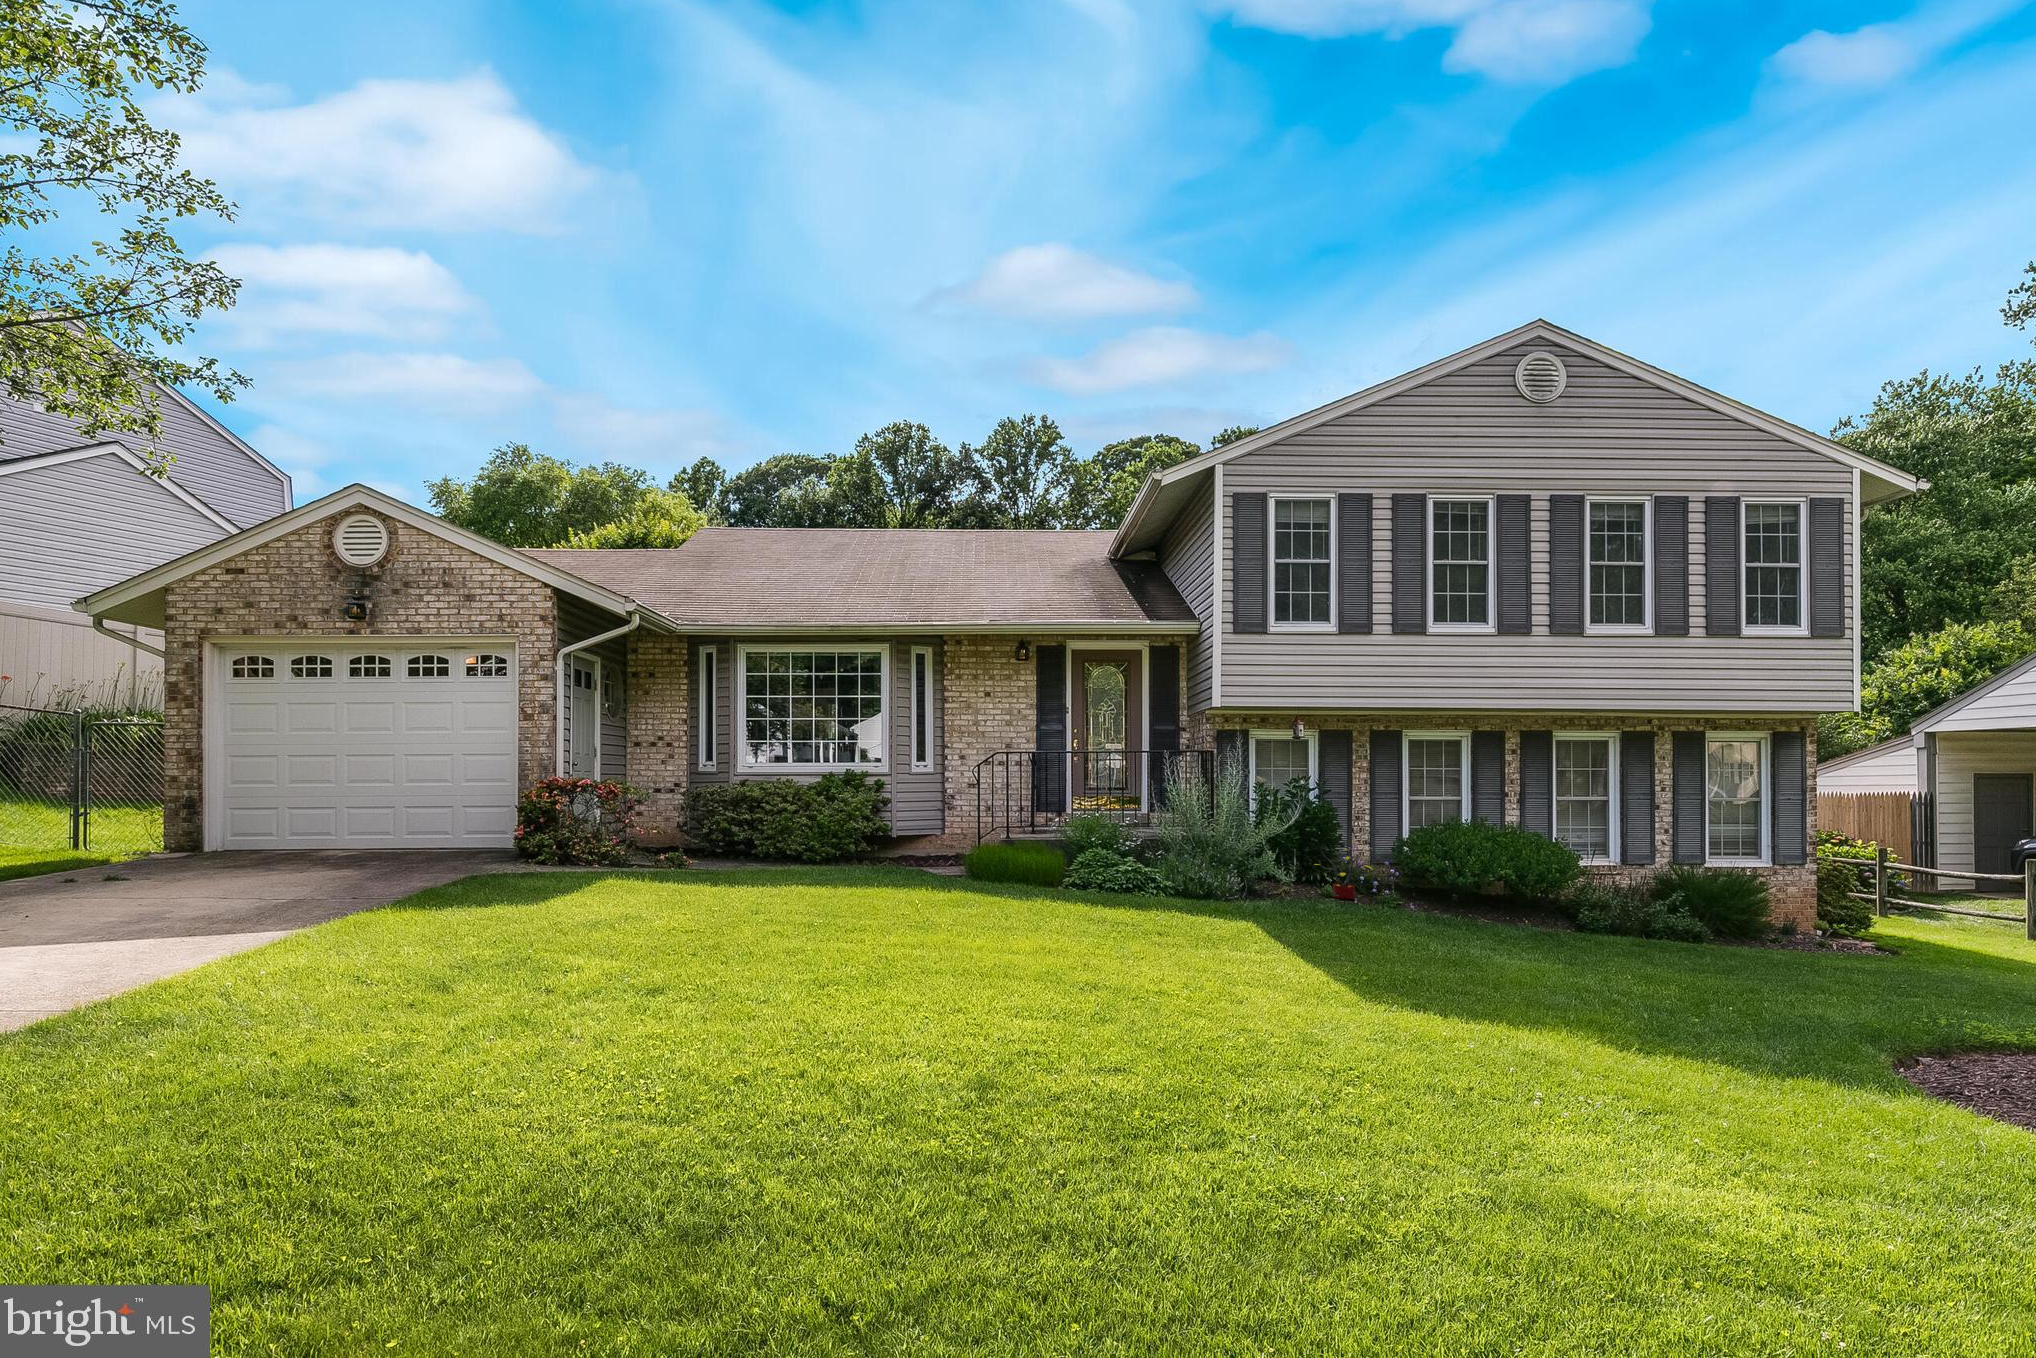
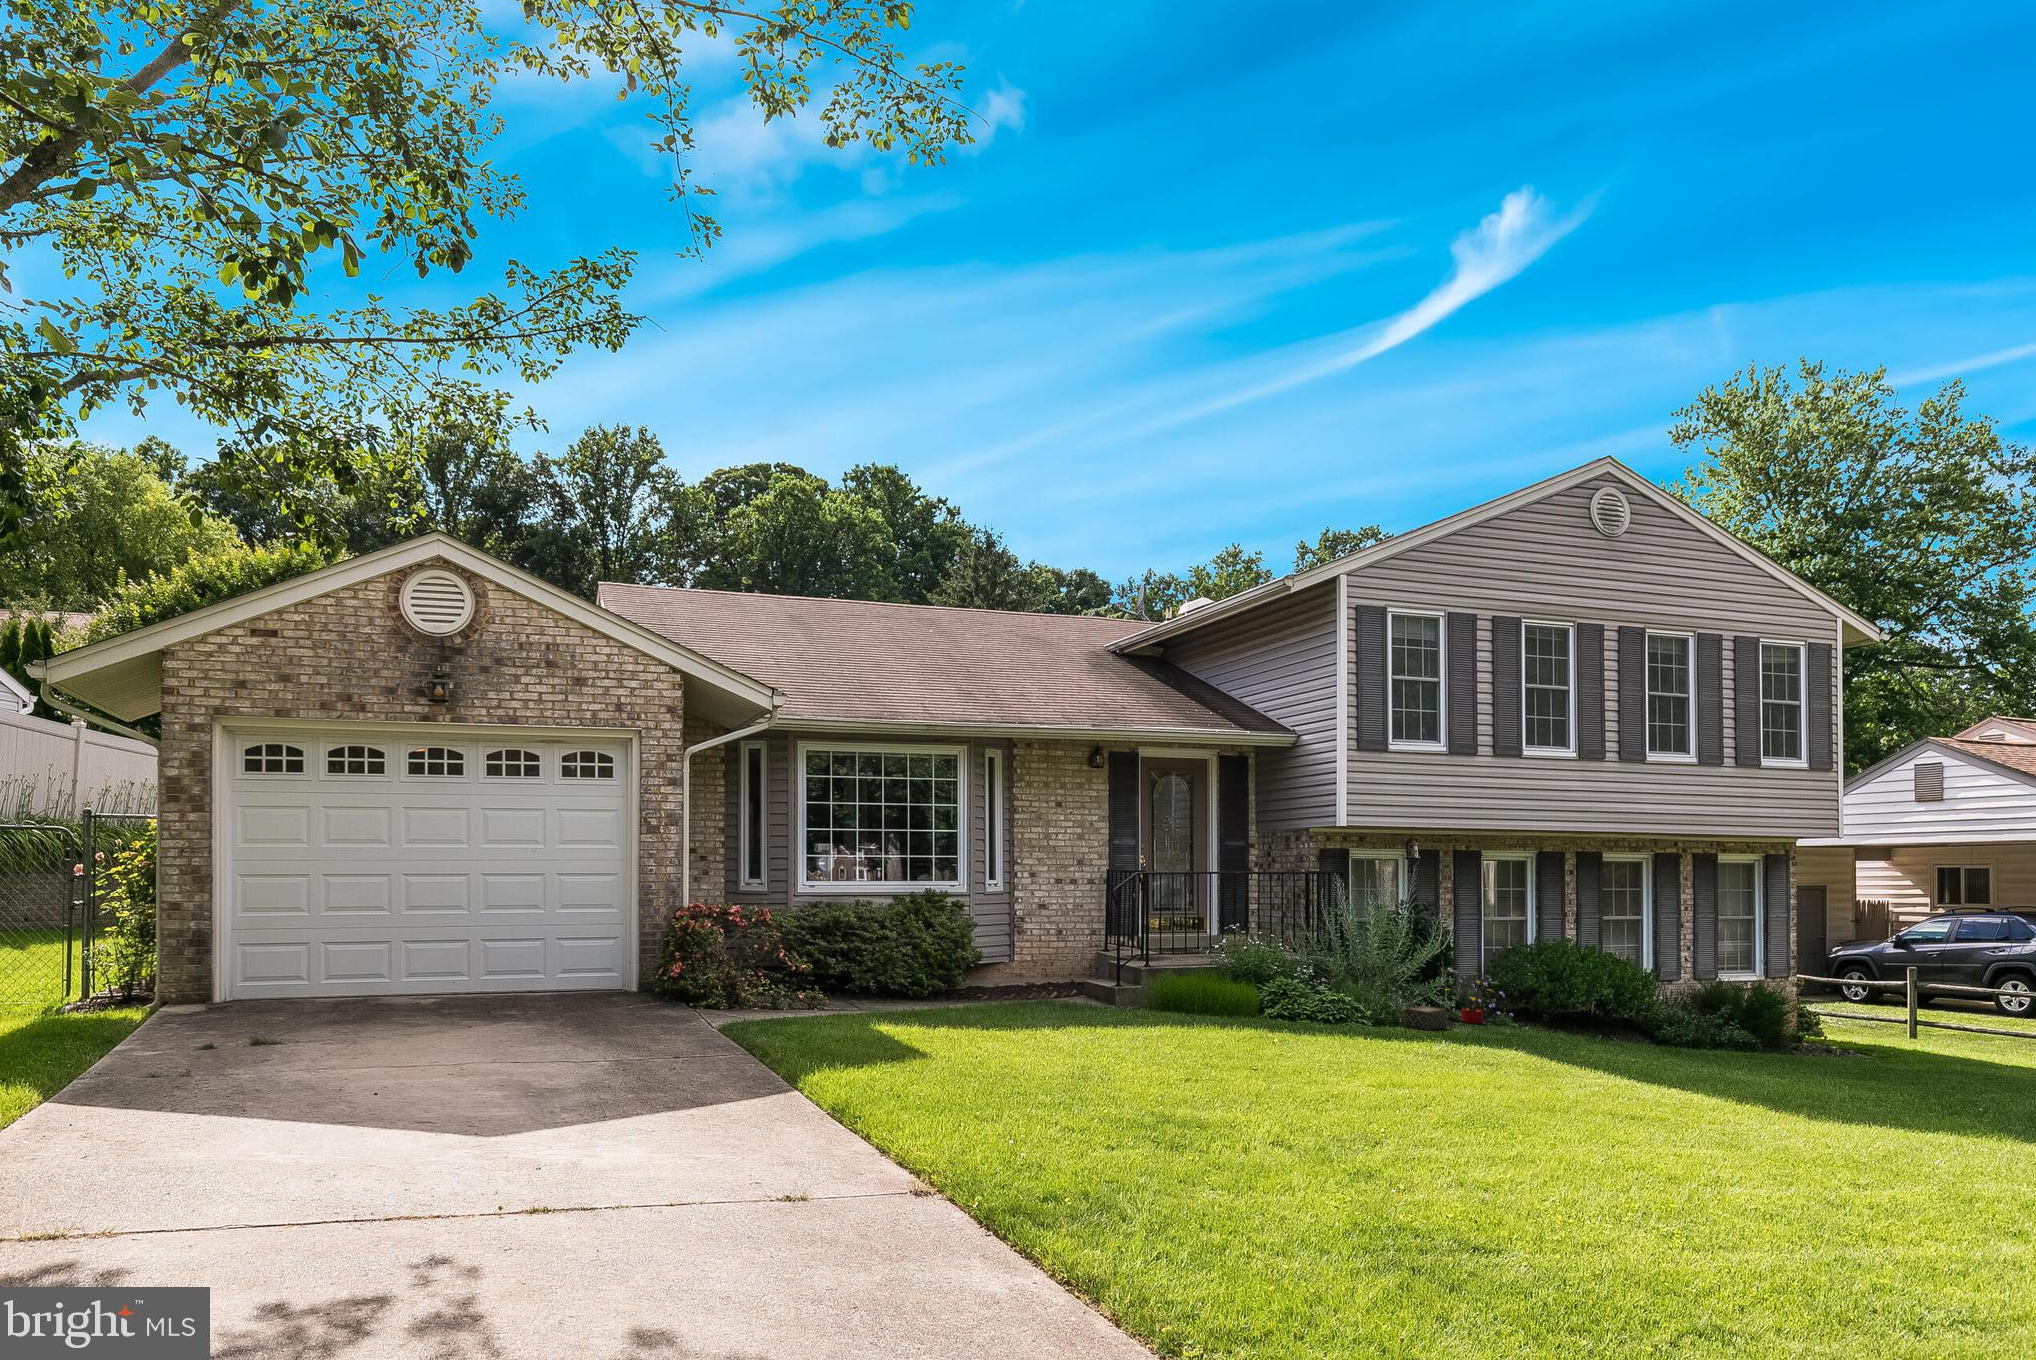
woven basket: none [1226,879,1278,904] -> present [1404,1005,1447,1030]

